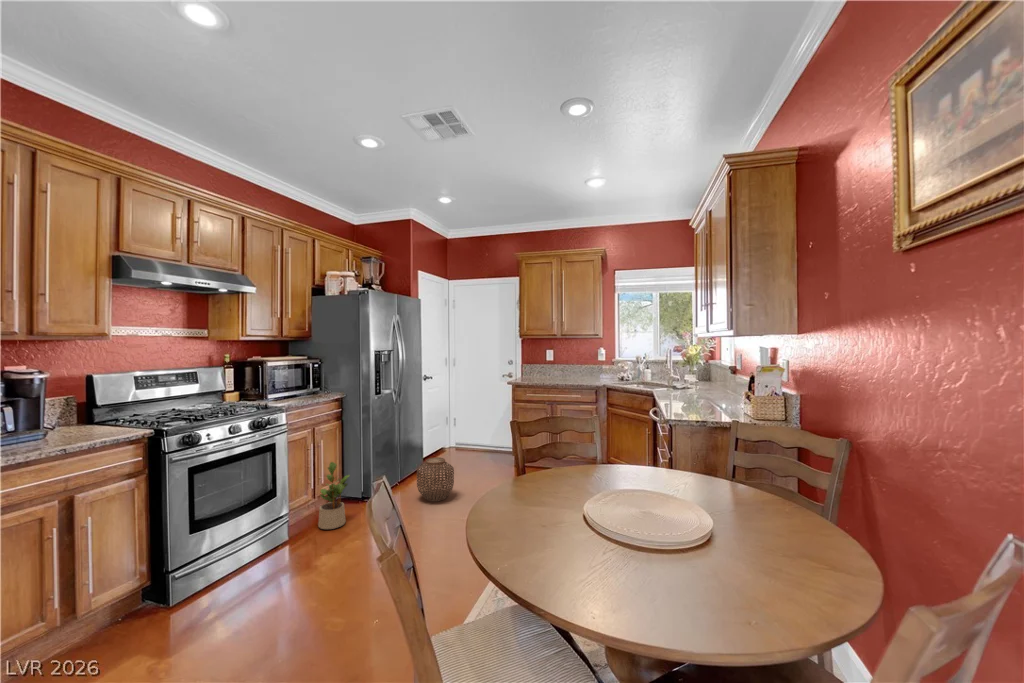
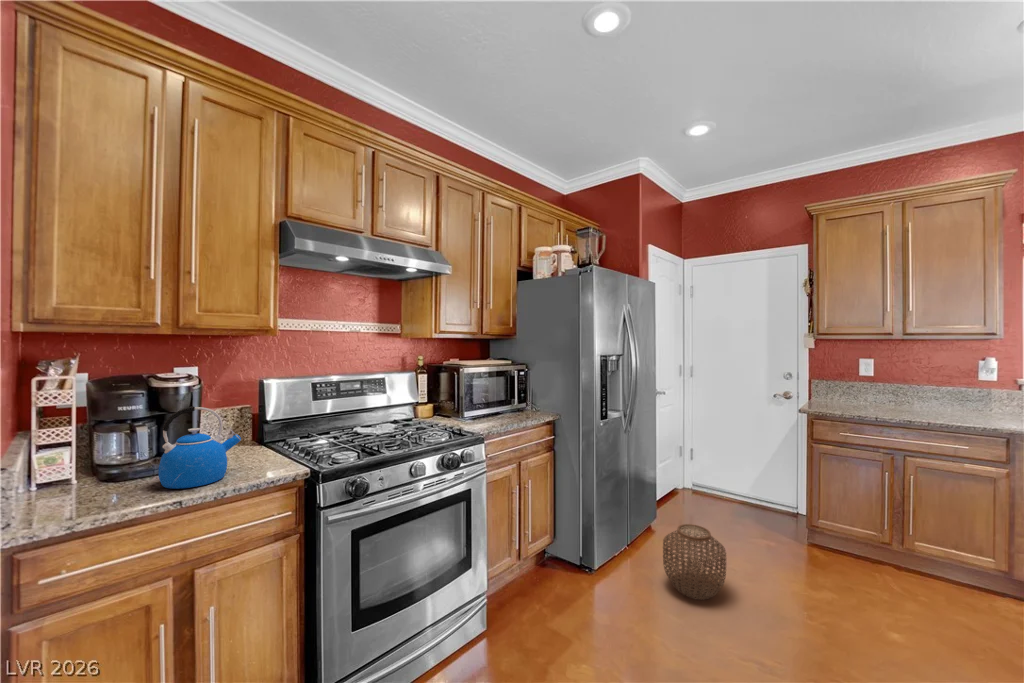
kettle: none [33,390,96,445] -> present [158,406,241,489]
potted plant: present [318,462,350,529] -> none [525,519,568,623]

